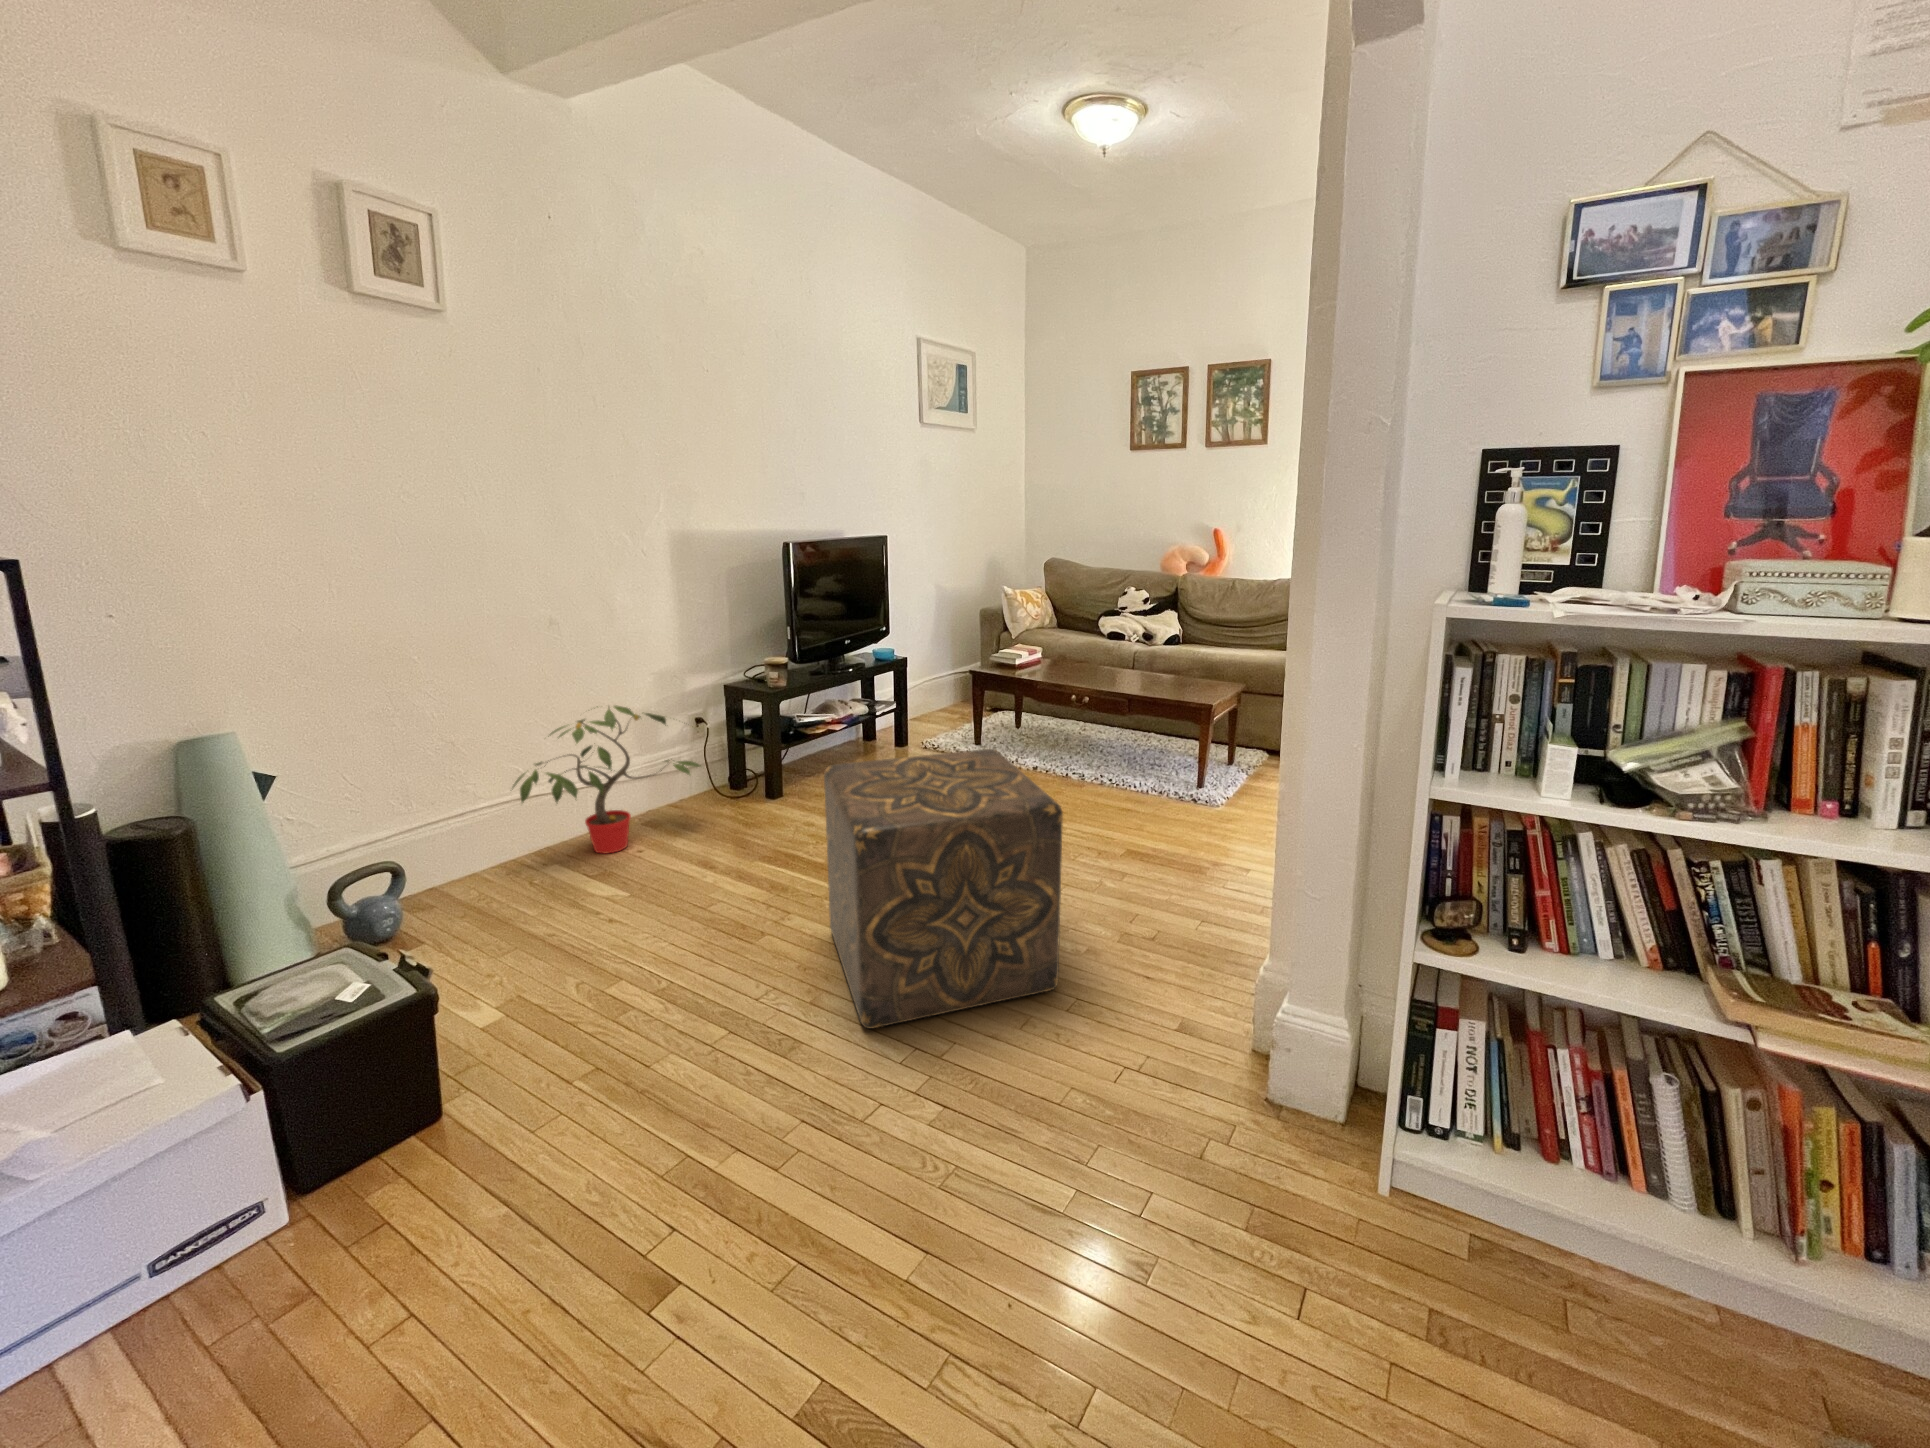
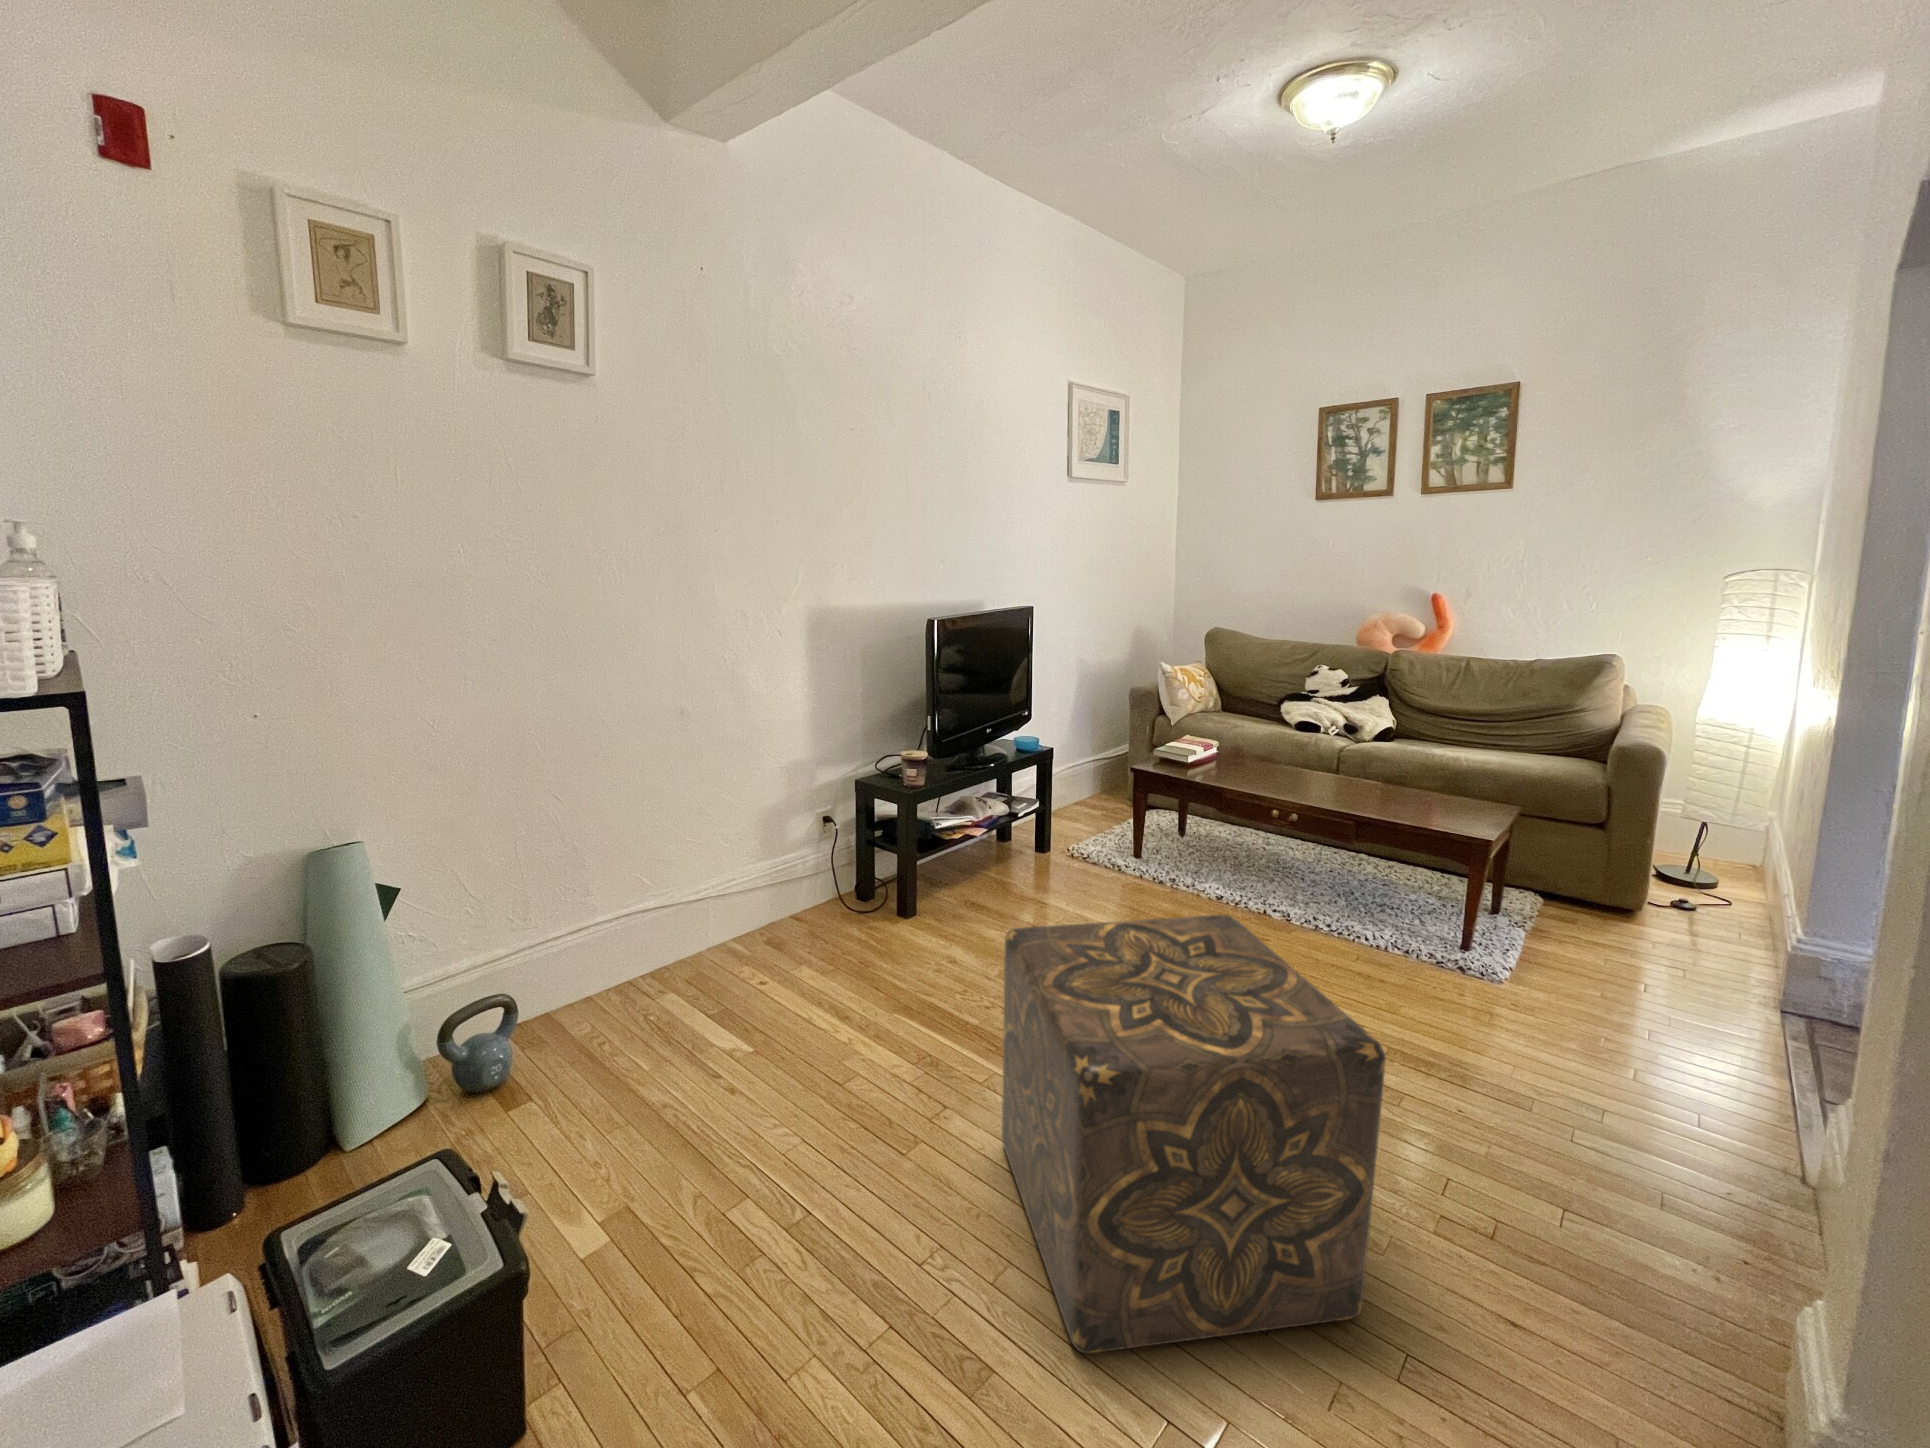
potted plant: present [512,705,701,854] -> none [630,809,838,981]

